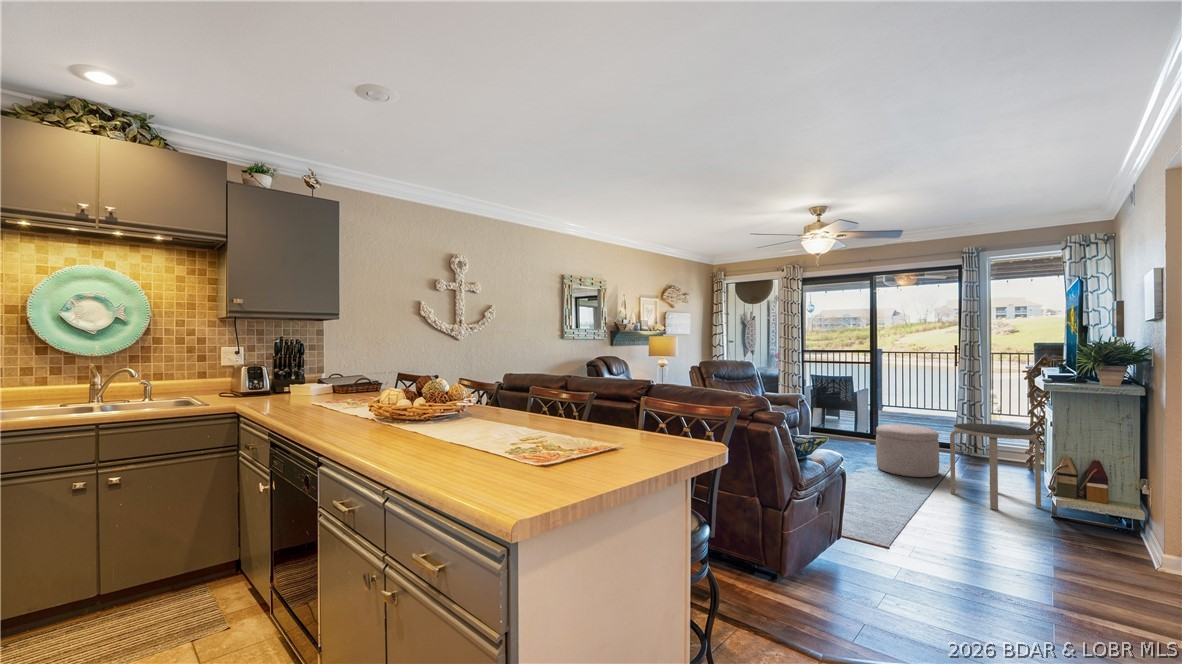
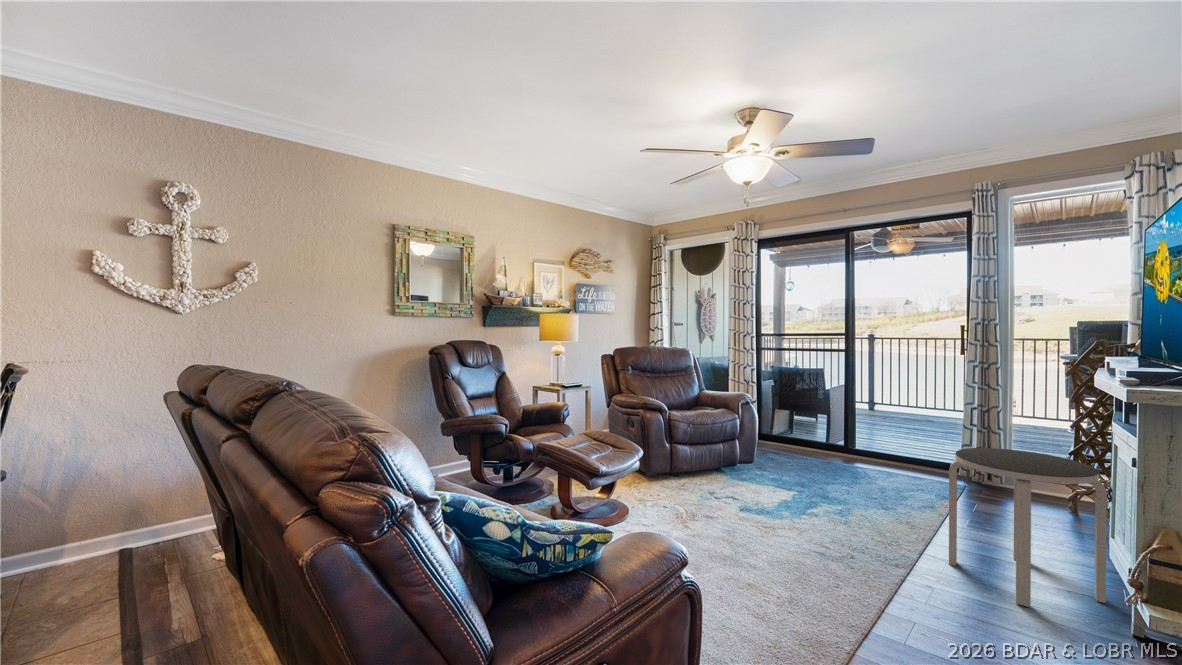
ottoman: present [876,424,939,477] -> none [840,441,934,527]

